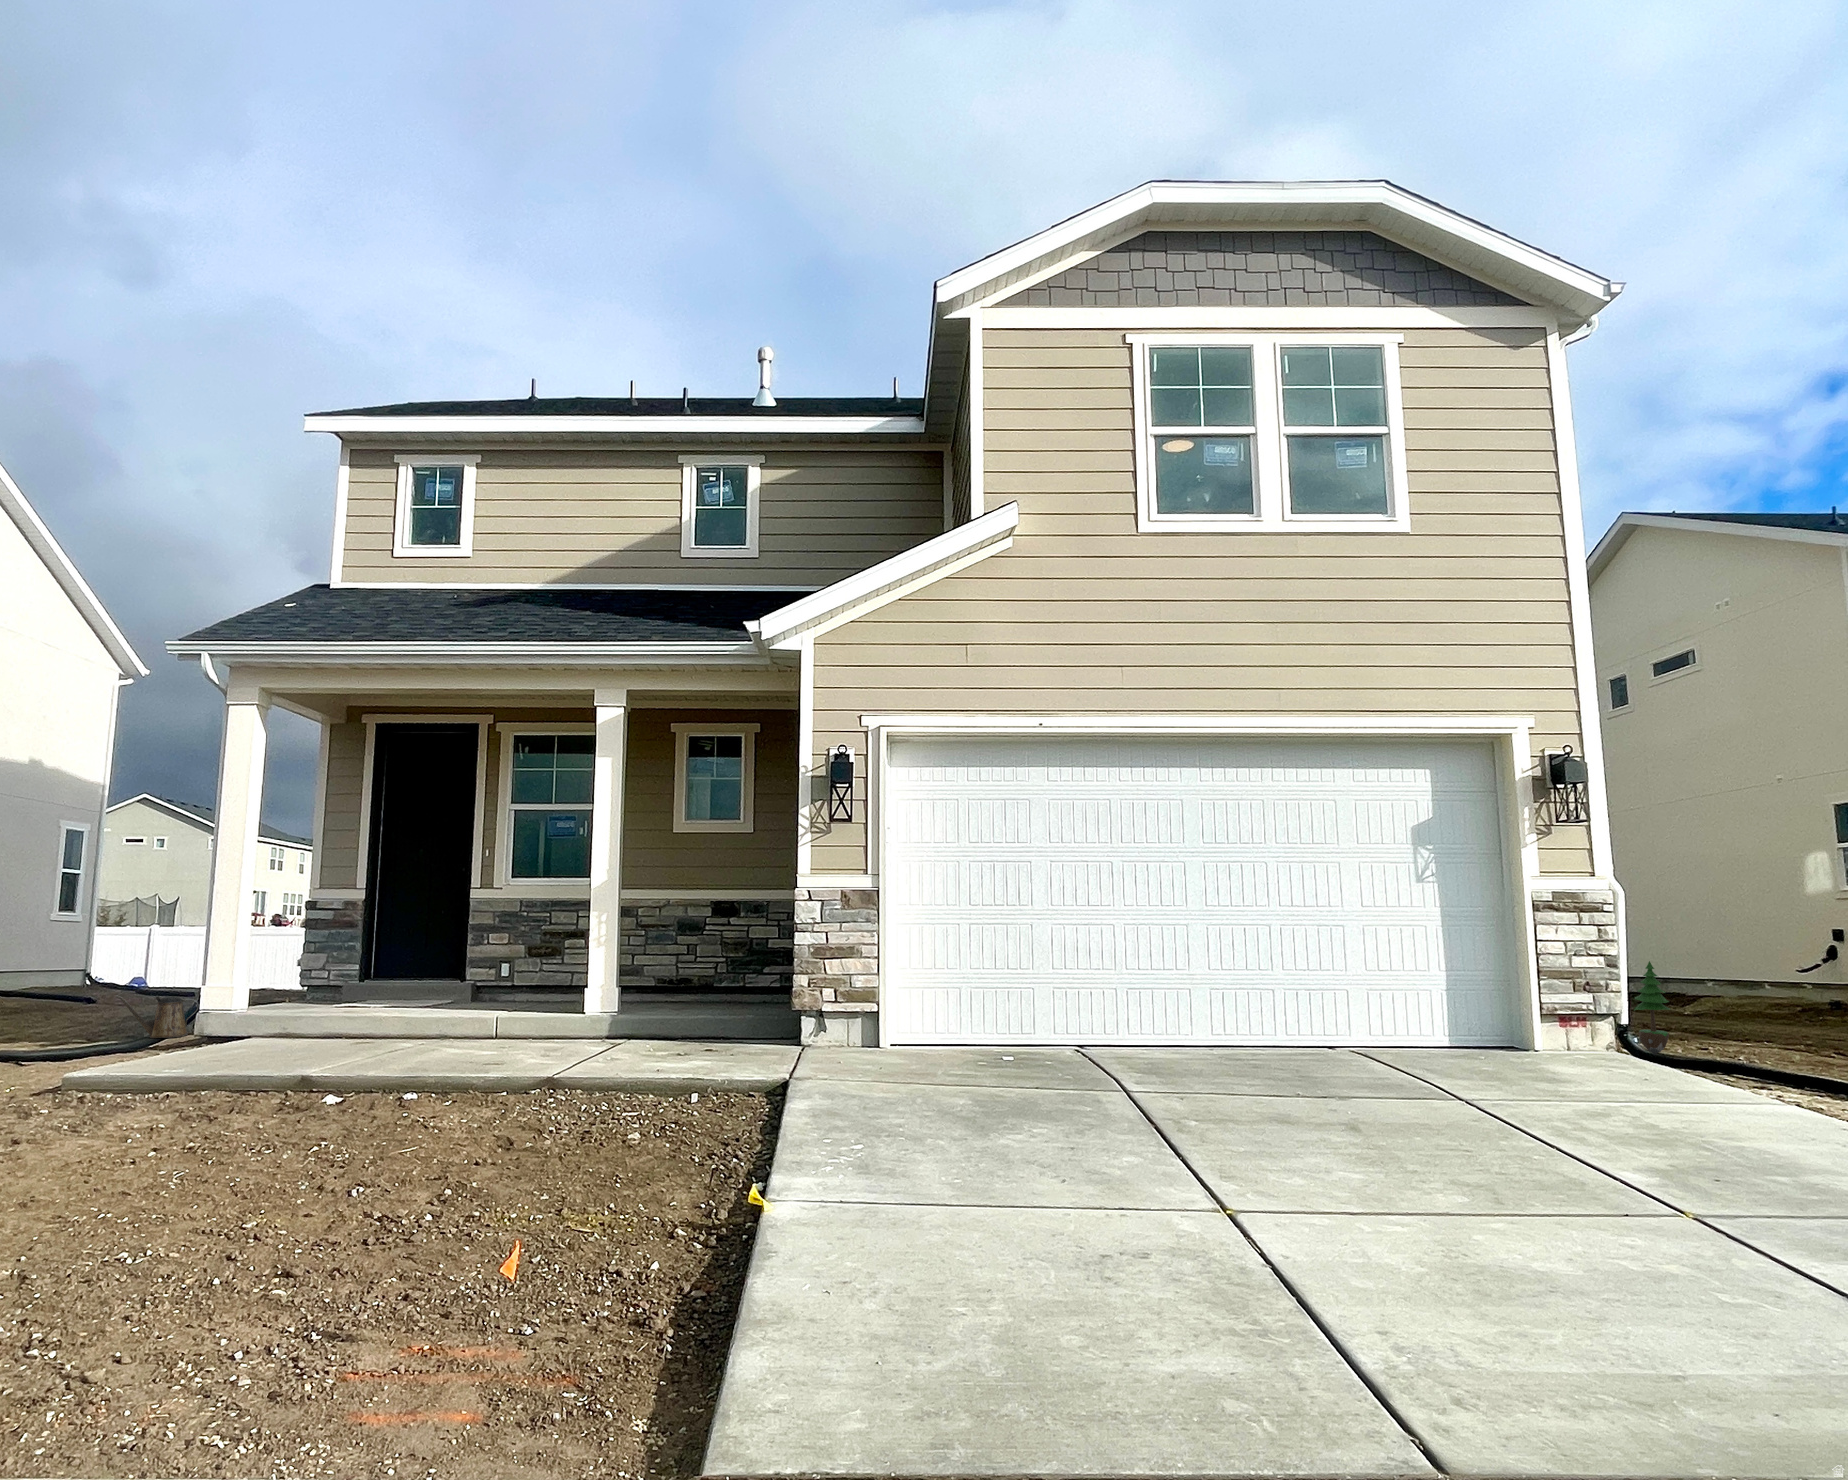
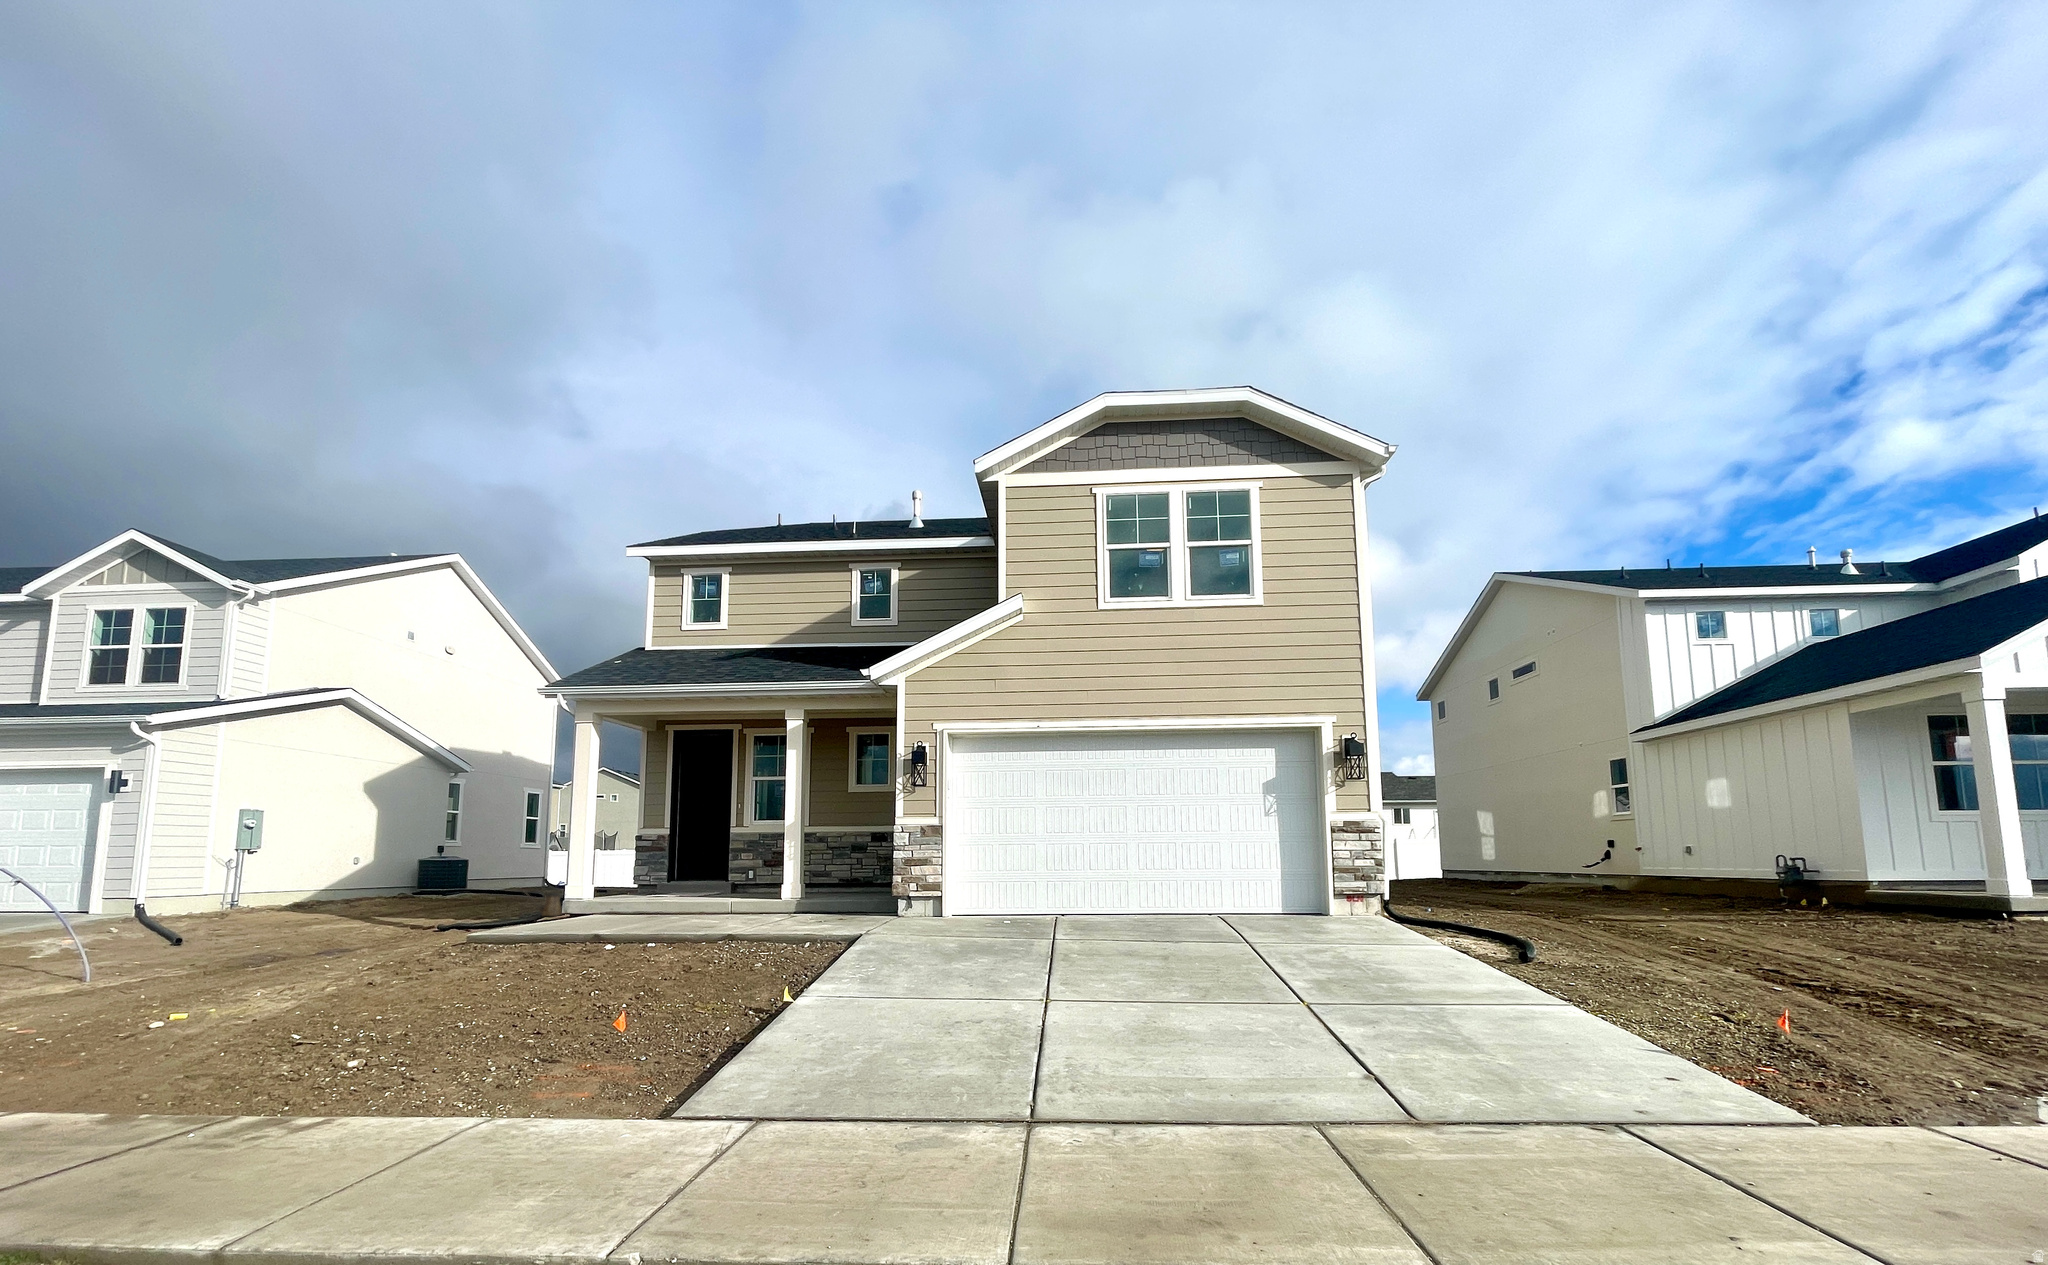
potted tree: present [1634,961,1670,1054] -> none [1396,862,1418,920]

